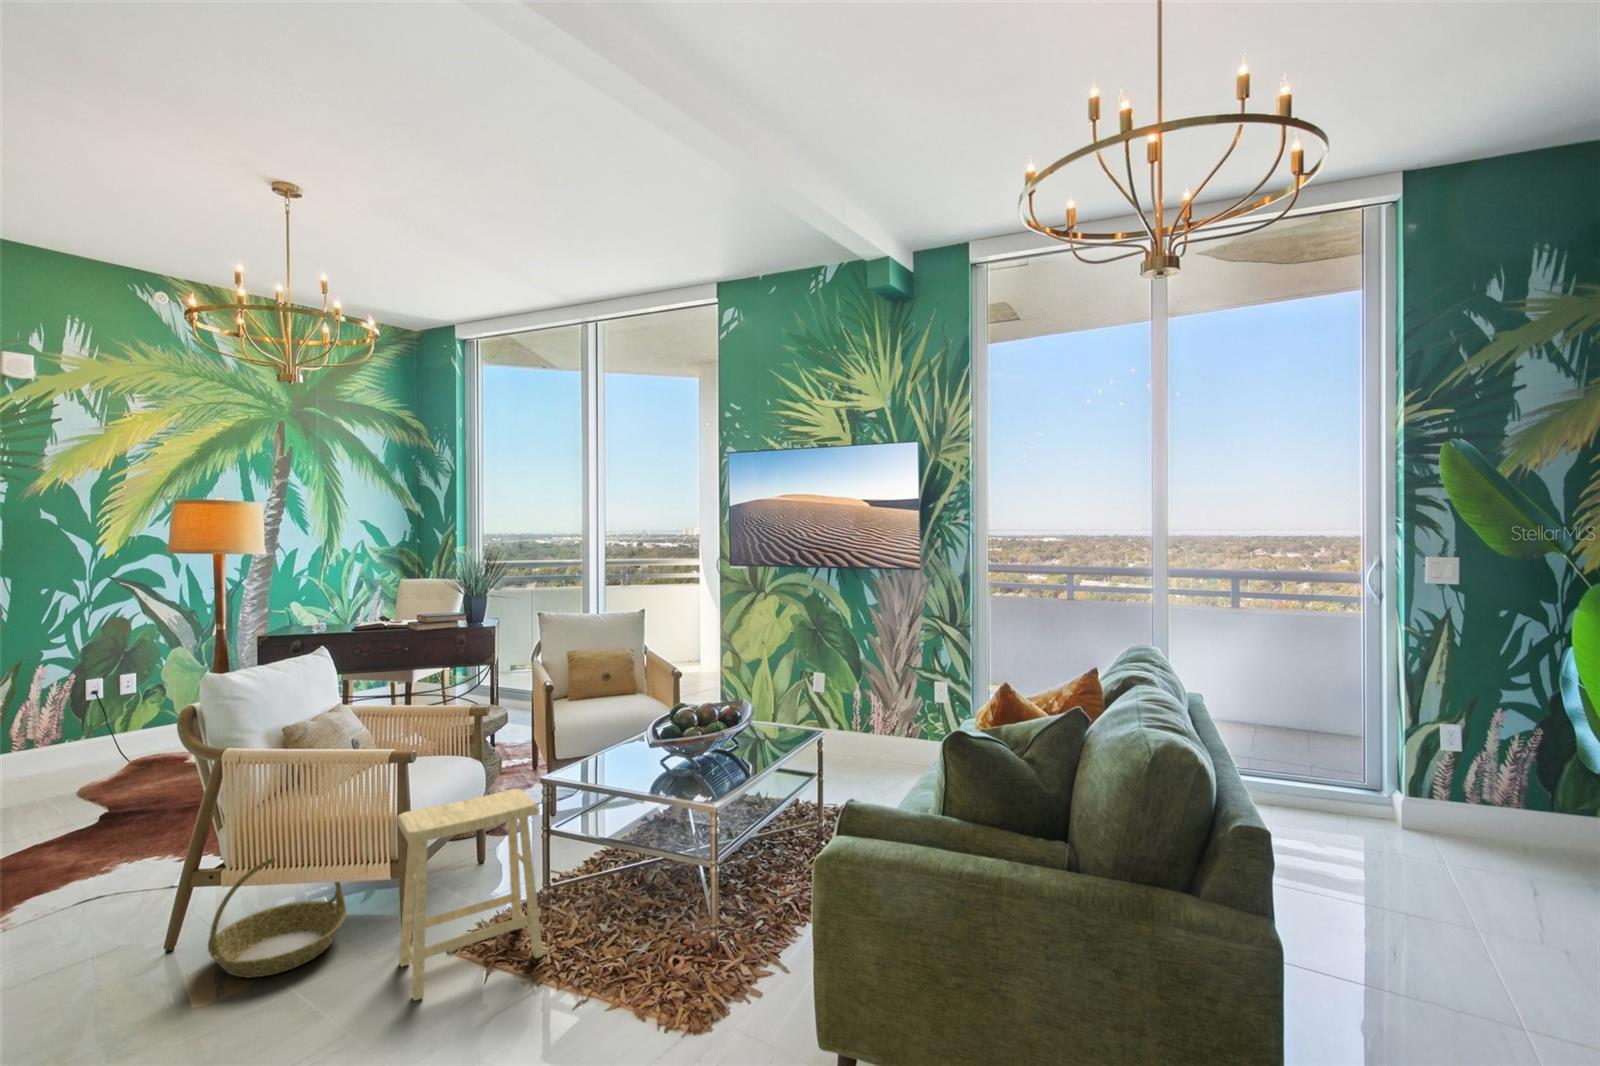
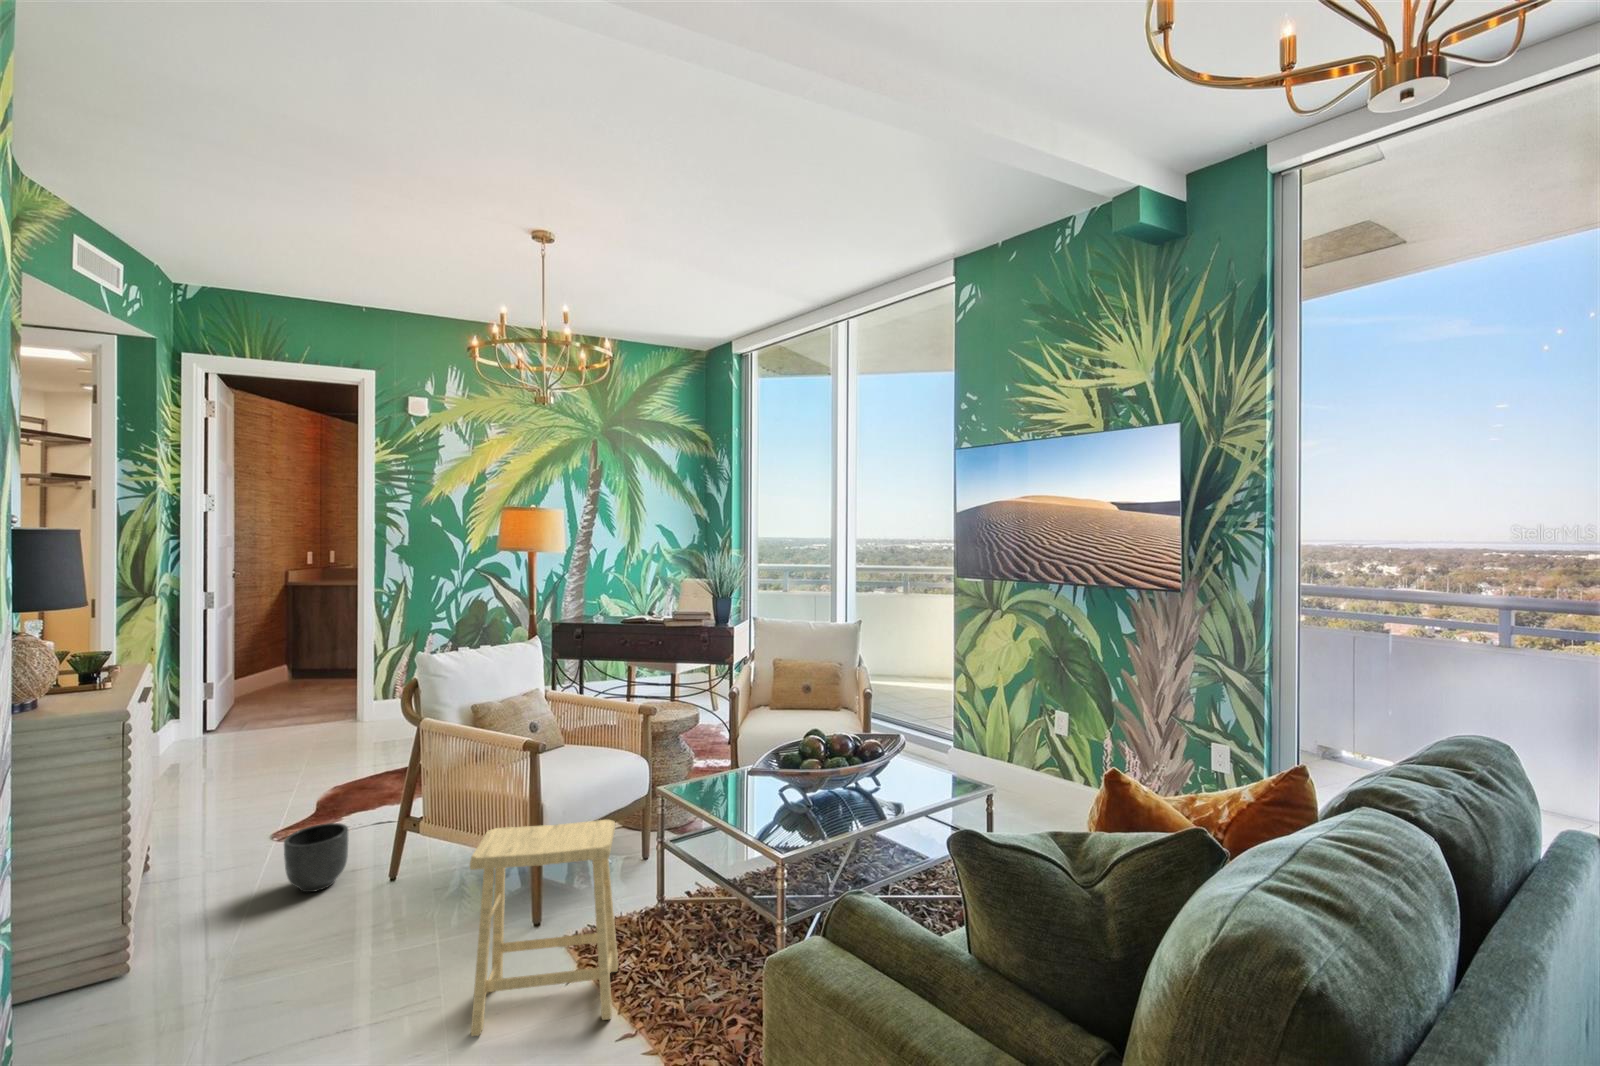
basket: present [208,858,346,978] -> none [362,841,484,958]
planter: none [27,876,115,961] -> present [284,823,348,892]

